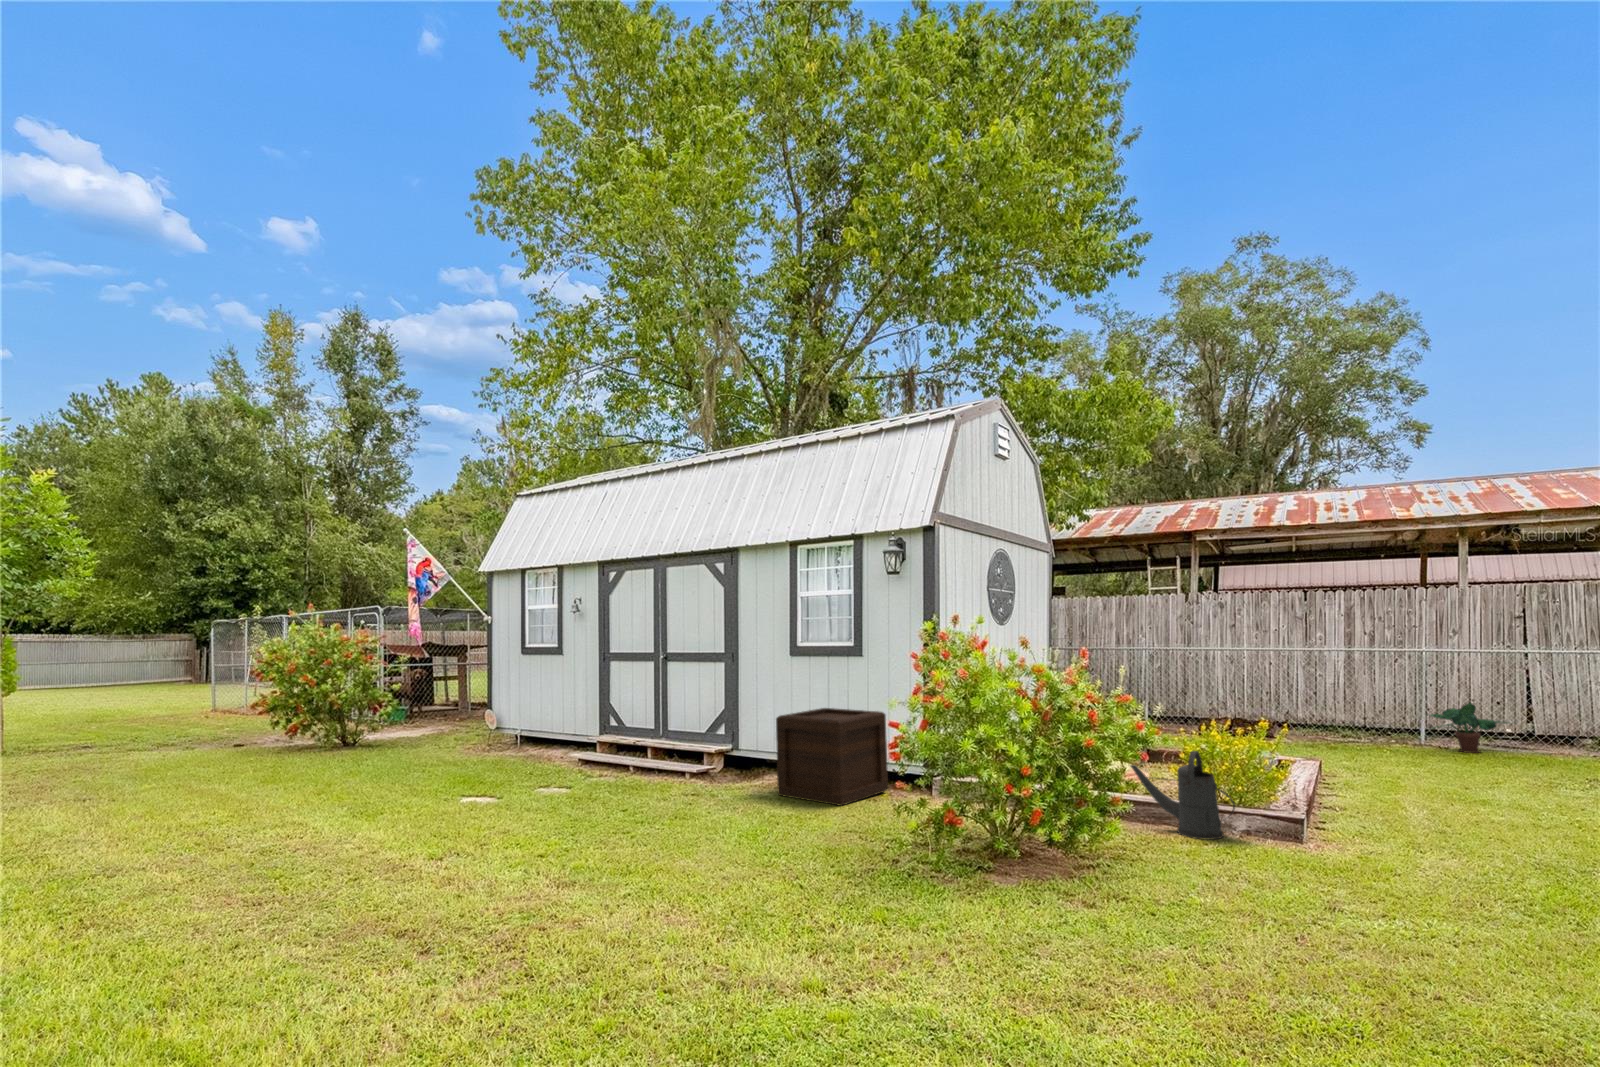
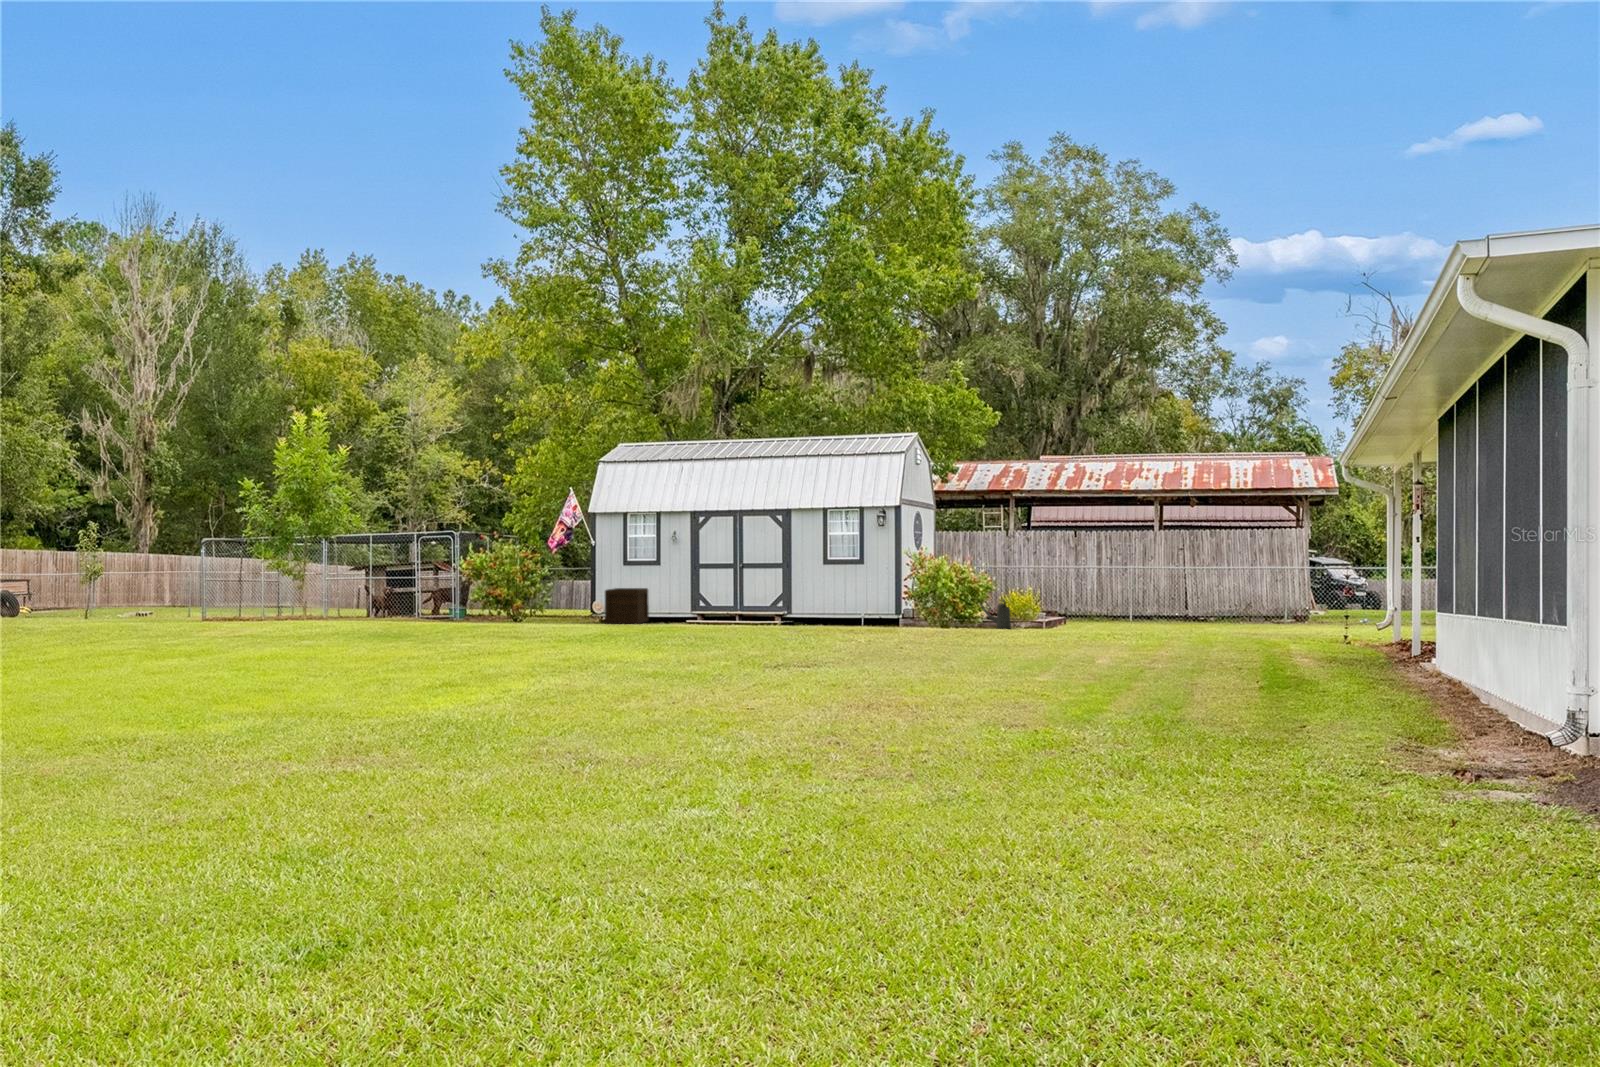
potted plant: present [1427,703,1507,753] -> none [1112,592,1150,618]
wooden crate: present [776,708,888,806] -> present [605,588,649,624]

